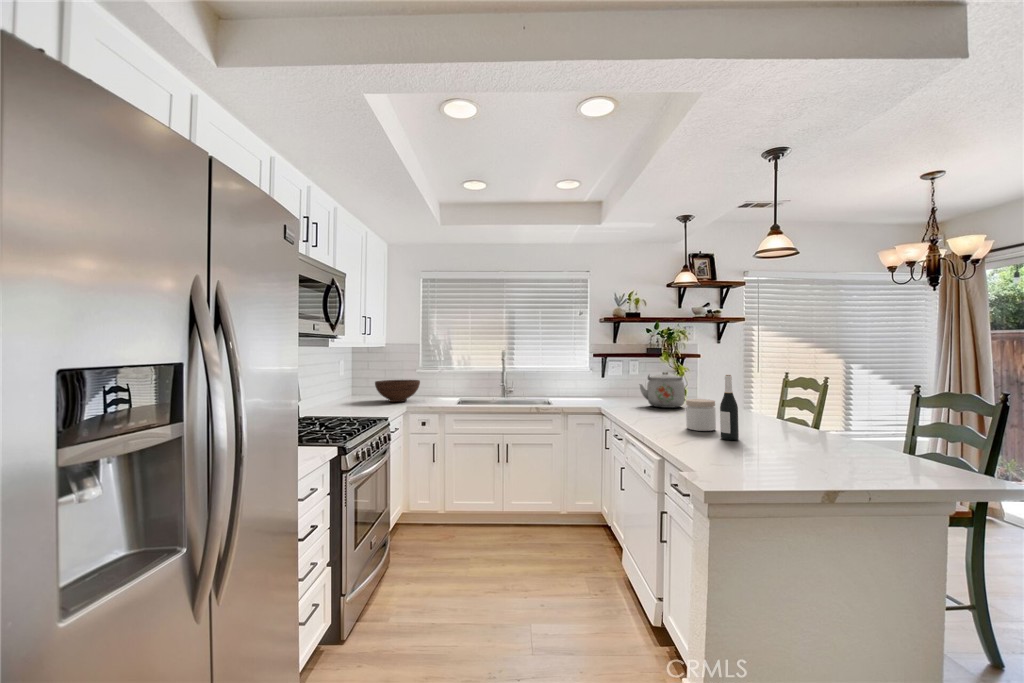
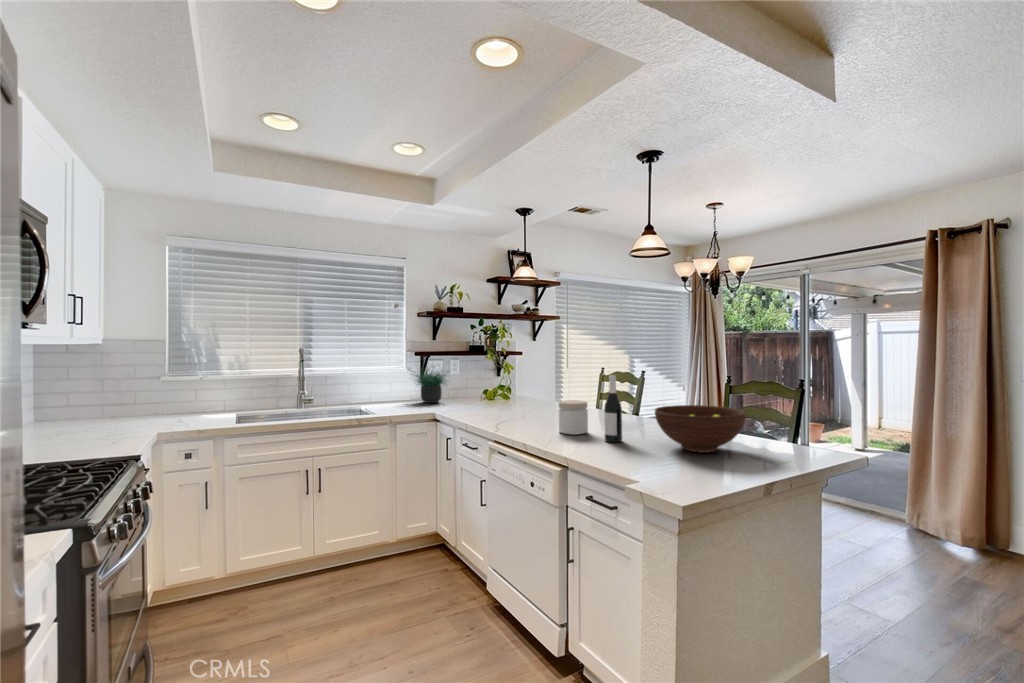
potted plant: none [586,356,629,398] -> present [416,369,447,403]
kettle: present [640,372,685,408] -> none [477,371,524,410]
fruit bowl: present [375,380,420,402] -> present [655,405,746,453]

